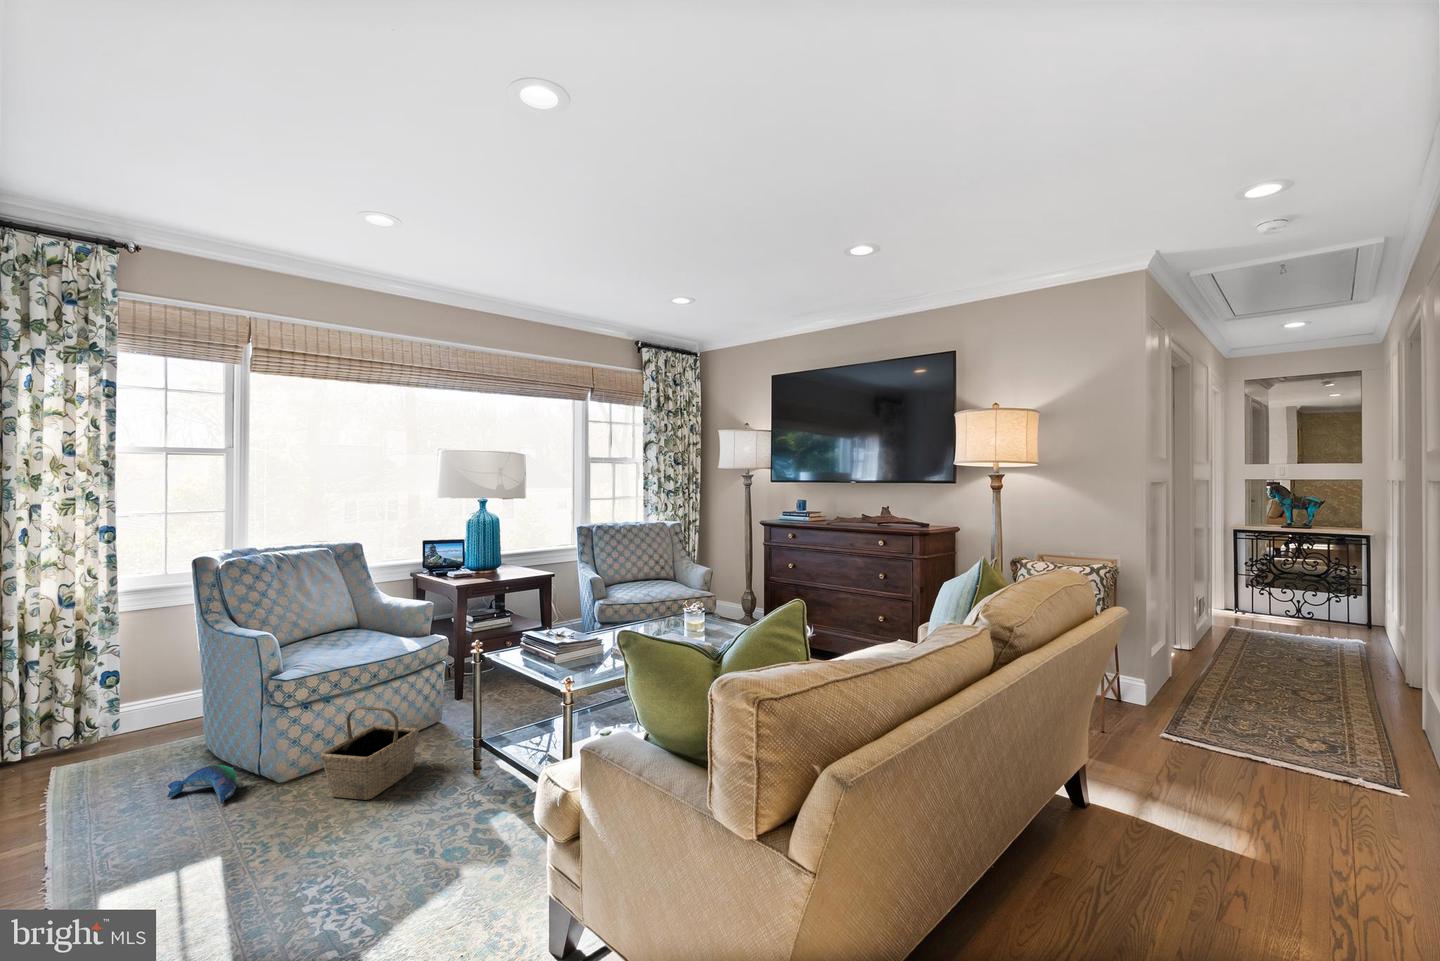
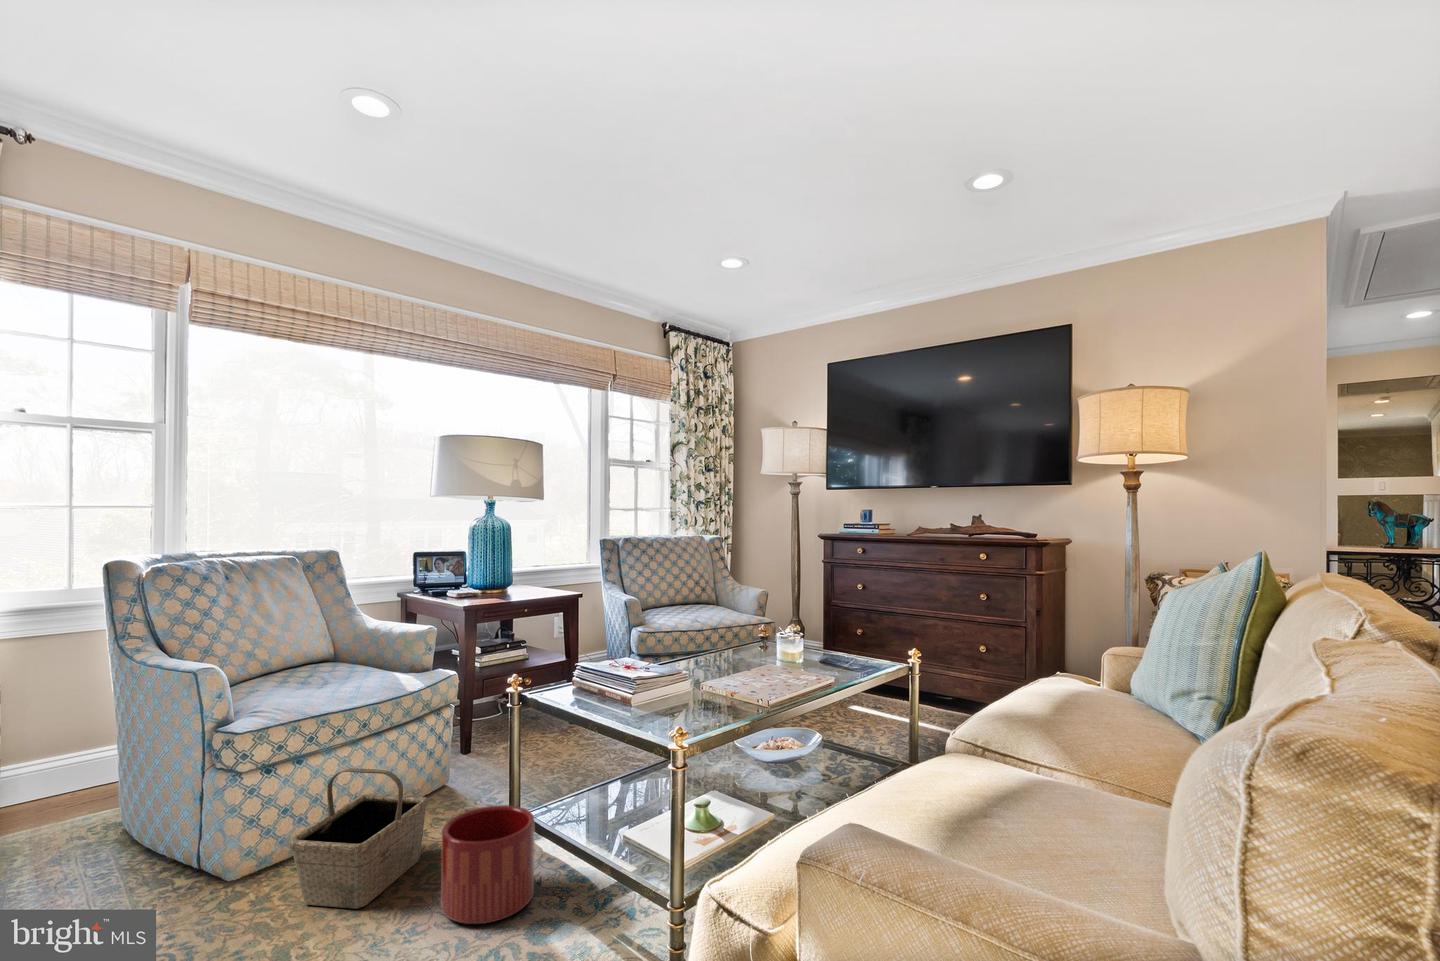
planter: none [422,734,487,811] -> present [441,805,534,924]
plush toy: present [167,765,238,803] -> none [53,859,165,920]

